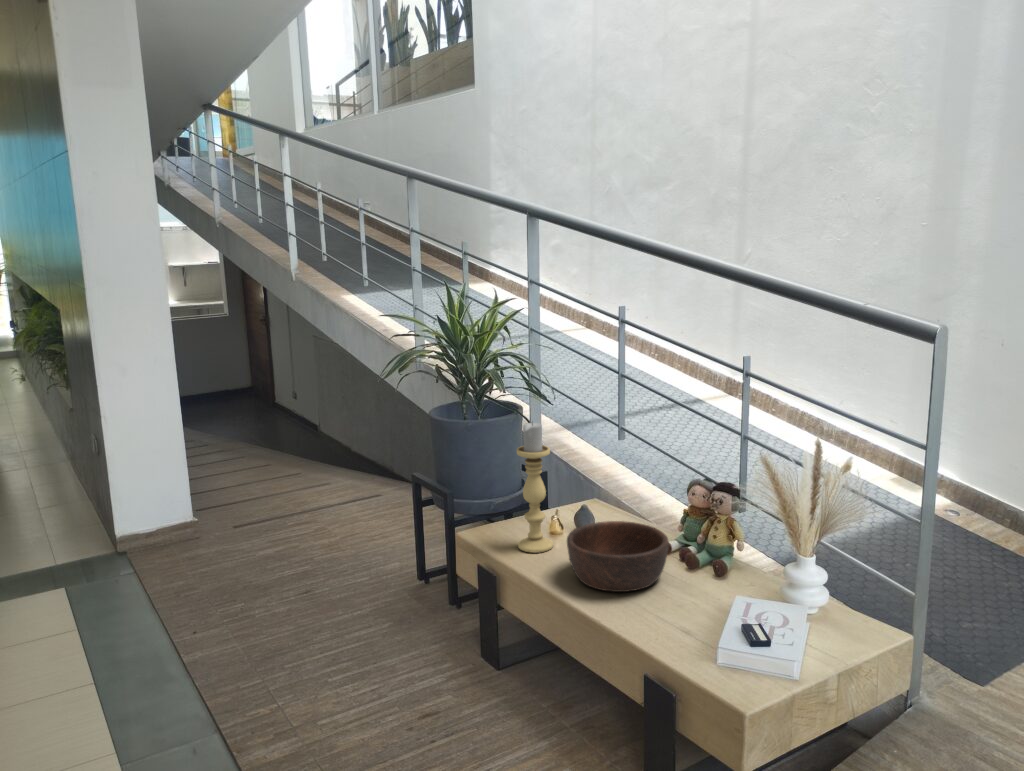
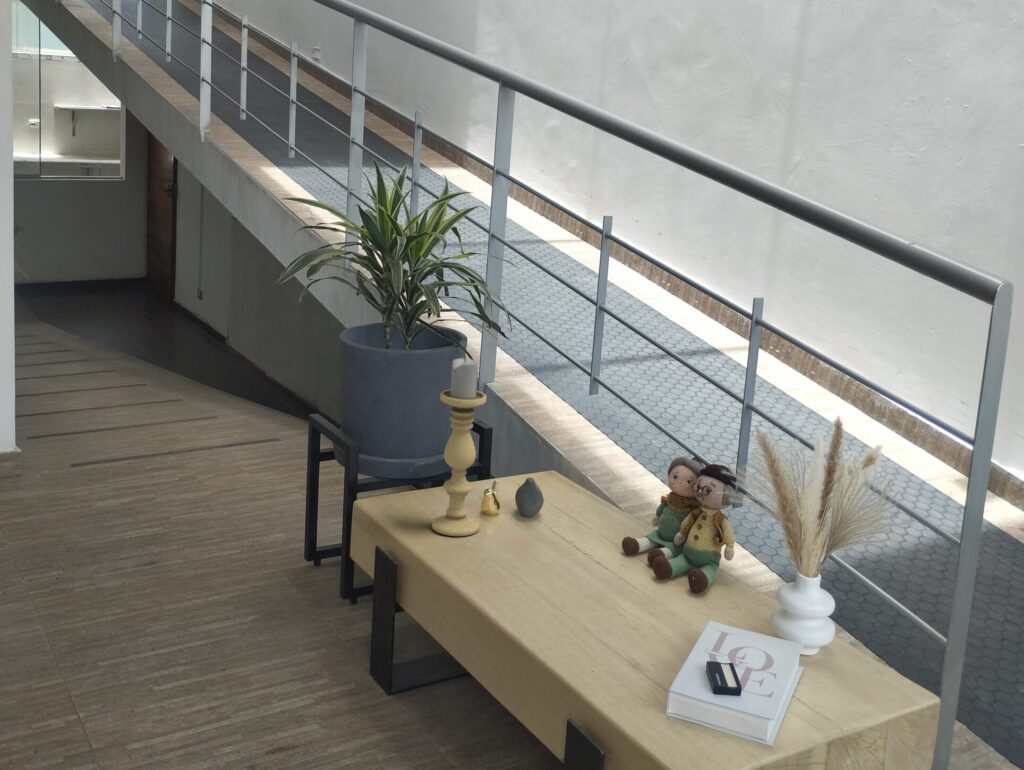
wooden bowl: present [567,521,669,592] -> none [491,503,630,600]

